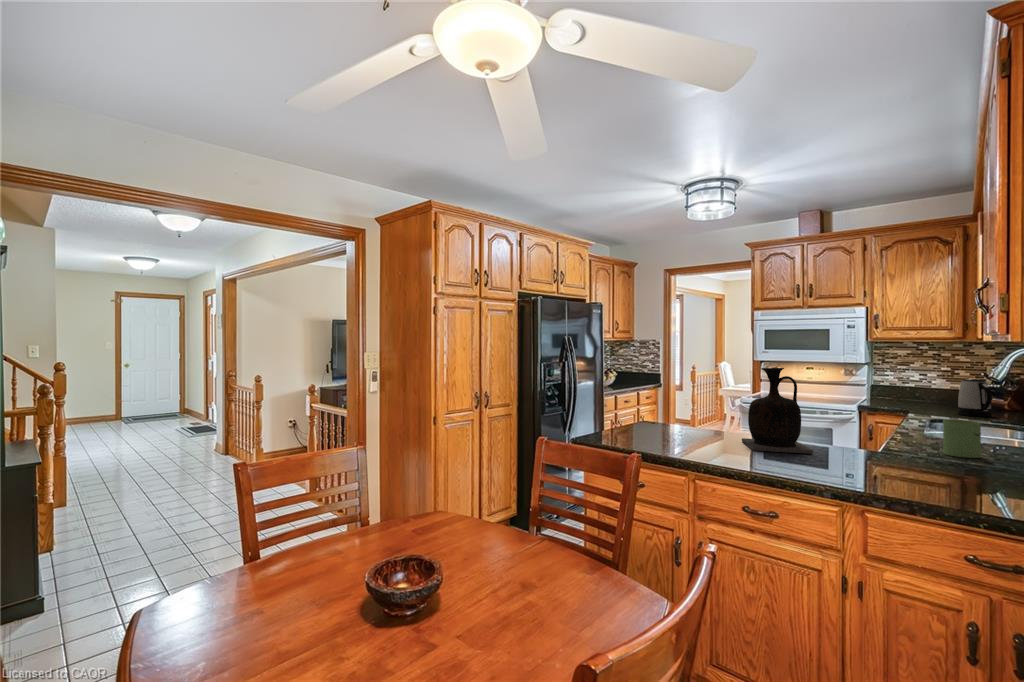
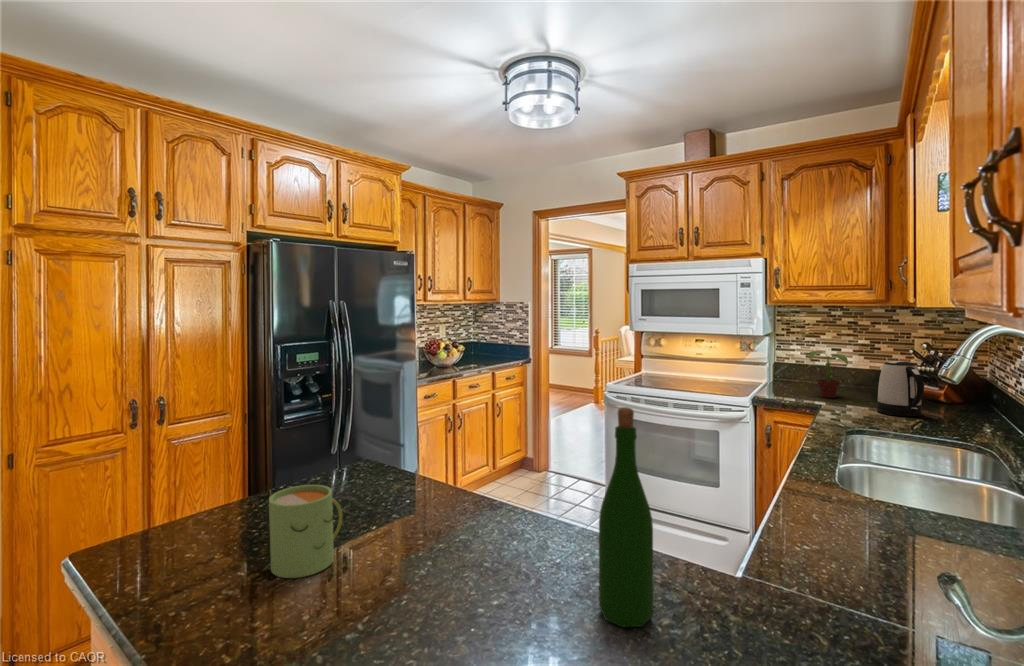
vase: present [742,368,813,454] -> none [401,397,547,629]
wine bottle: none [833,369,859,455] -> present [599,407,653,627]
potted plant: none [900,374,935,408] -> present [807,351,848,398]
mug: present [943,420,982,458] -> present [269,485,342,578]

